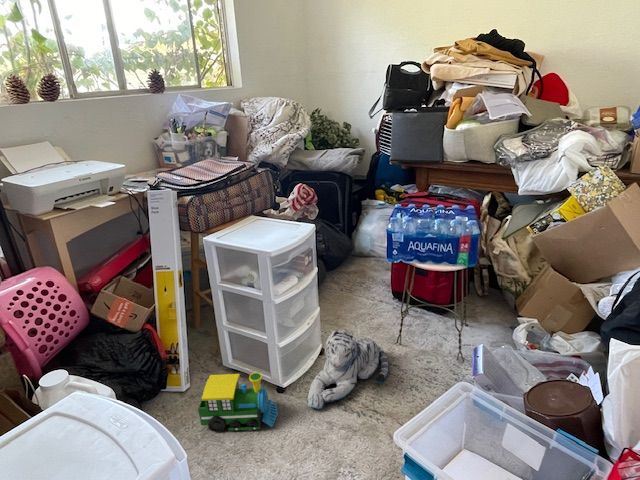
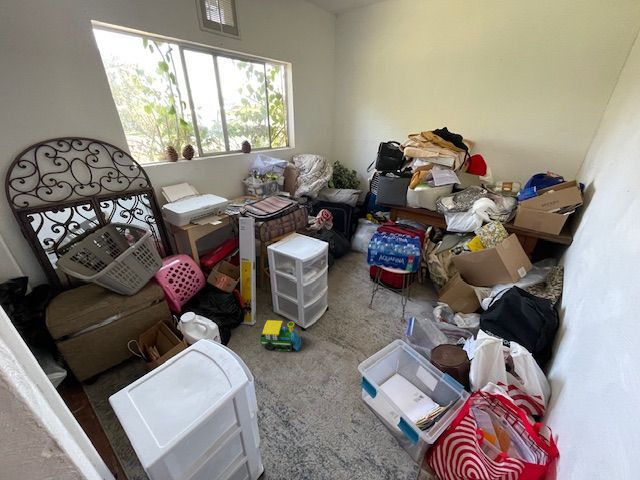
plush toy: present [307,331,389,409] -> none [317,302,363,343]

